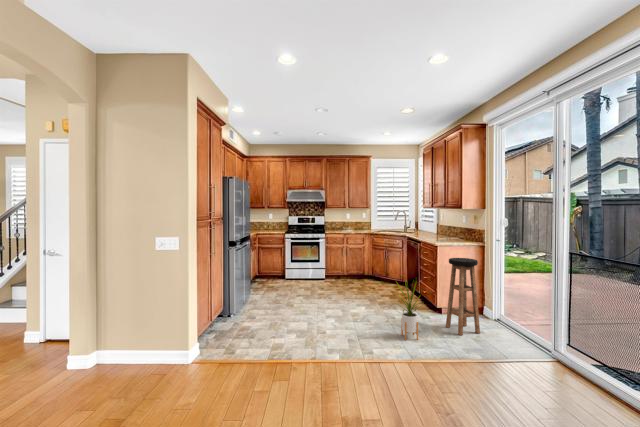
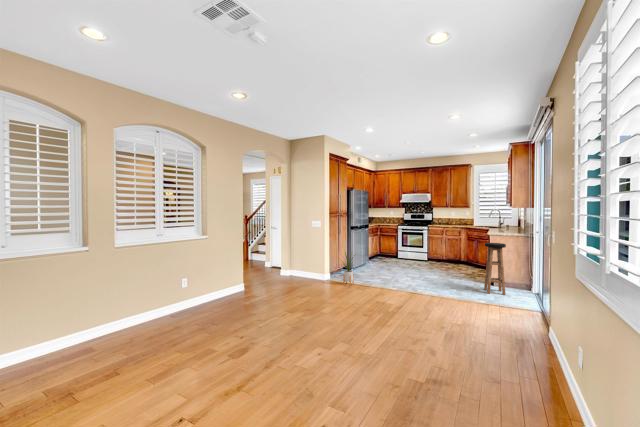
house plant: present [398,281,420,340] -> present [343,252,354,286]

